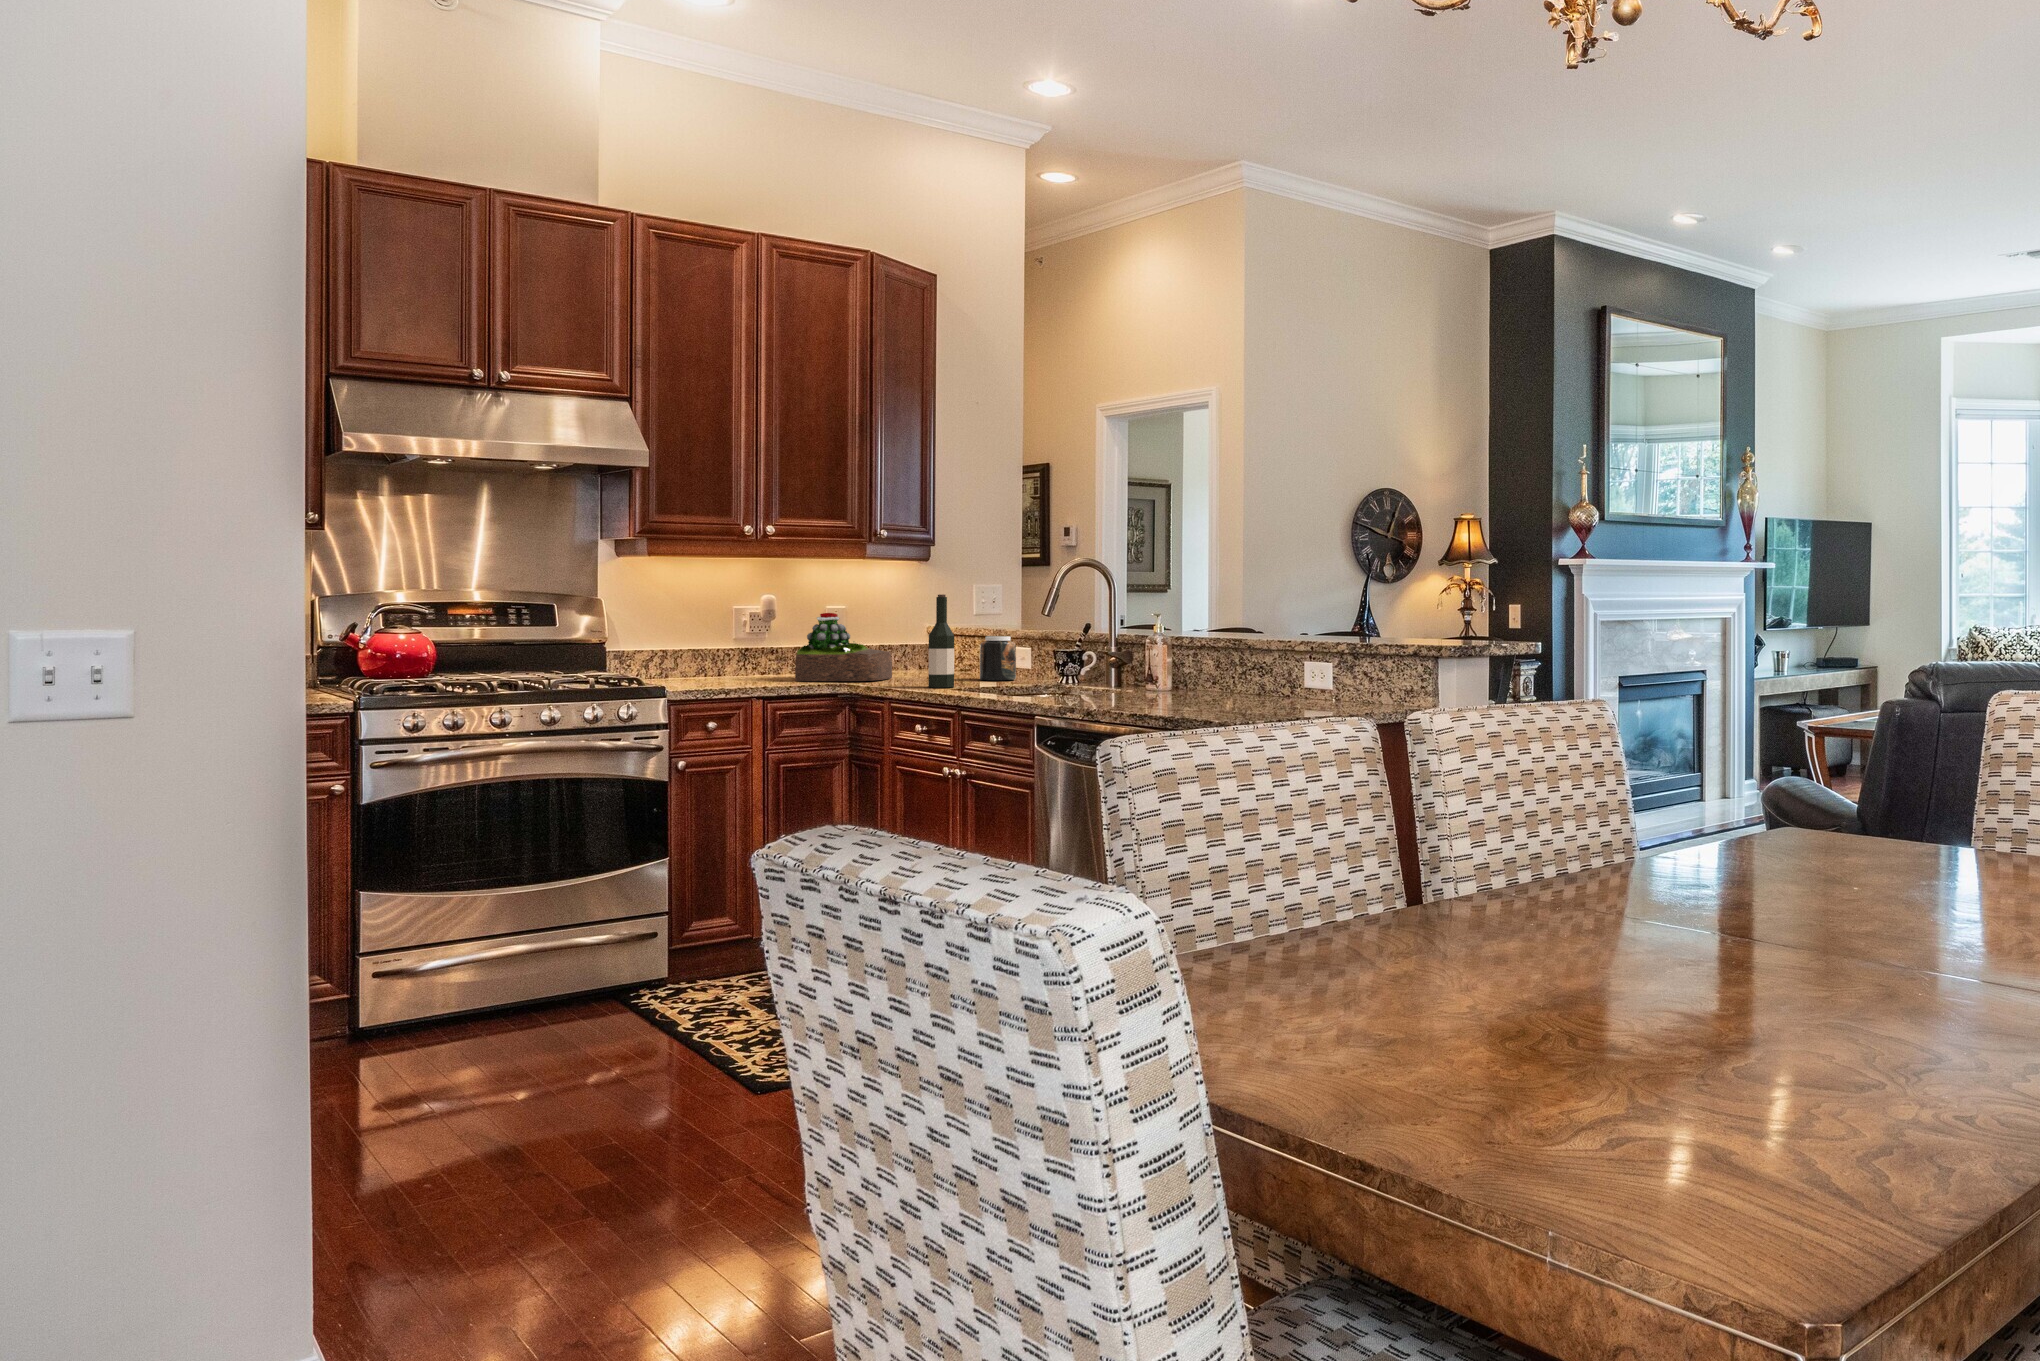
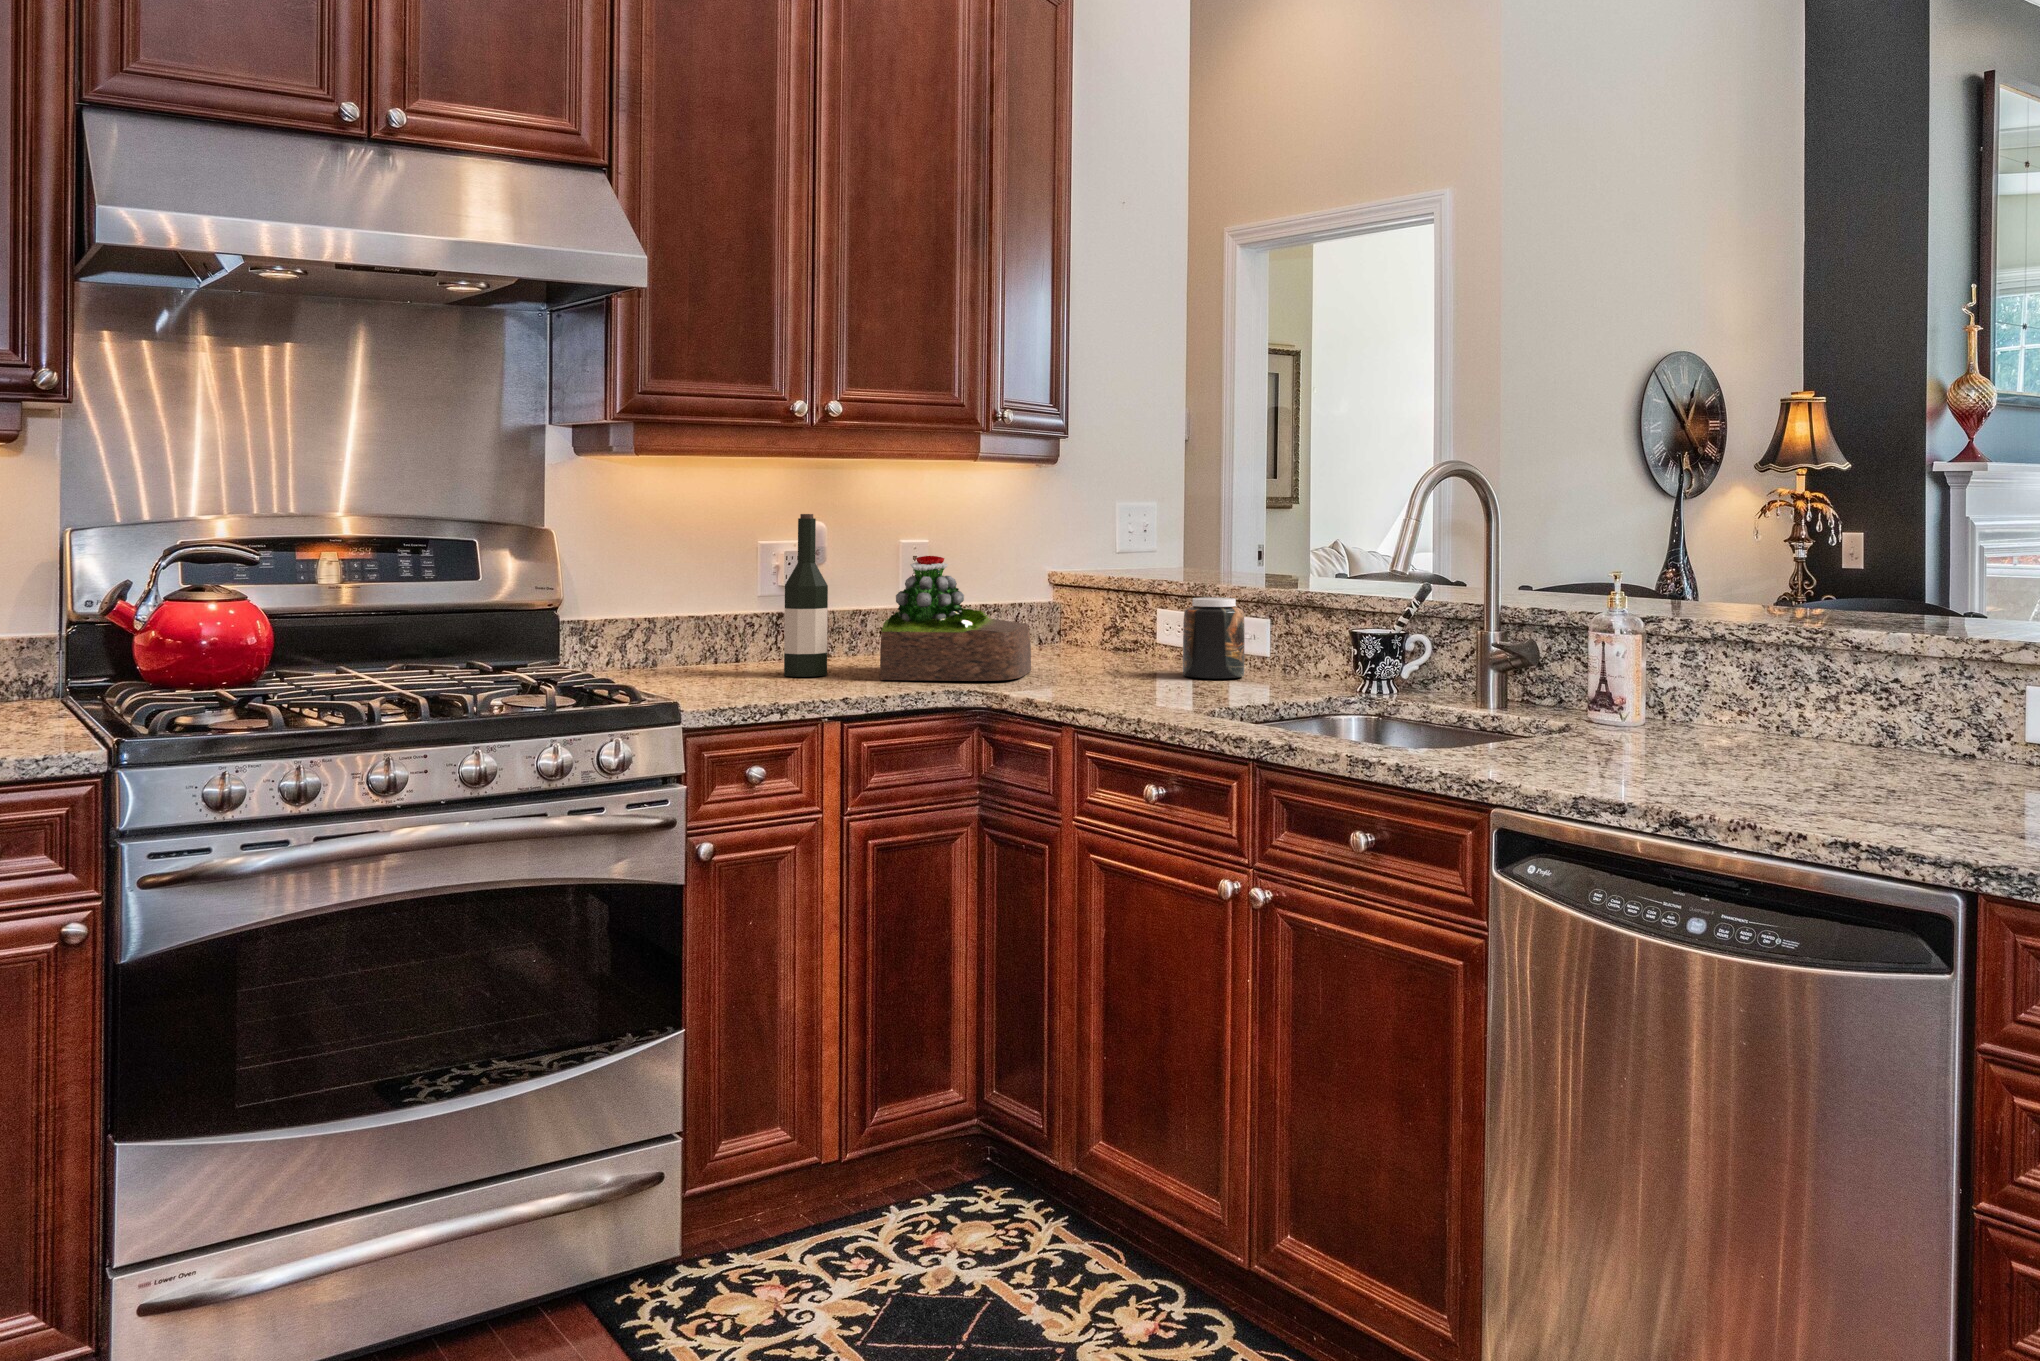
wine bottle: present [928,594,954,688] -> present [784,514,828,677]

